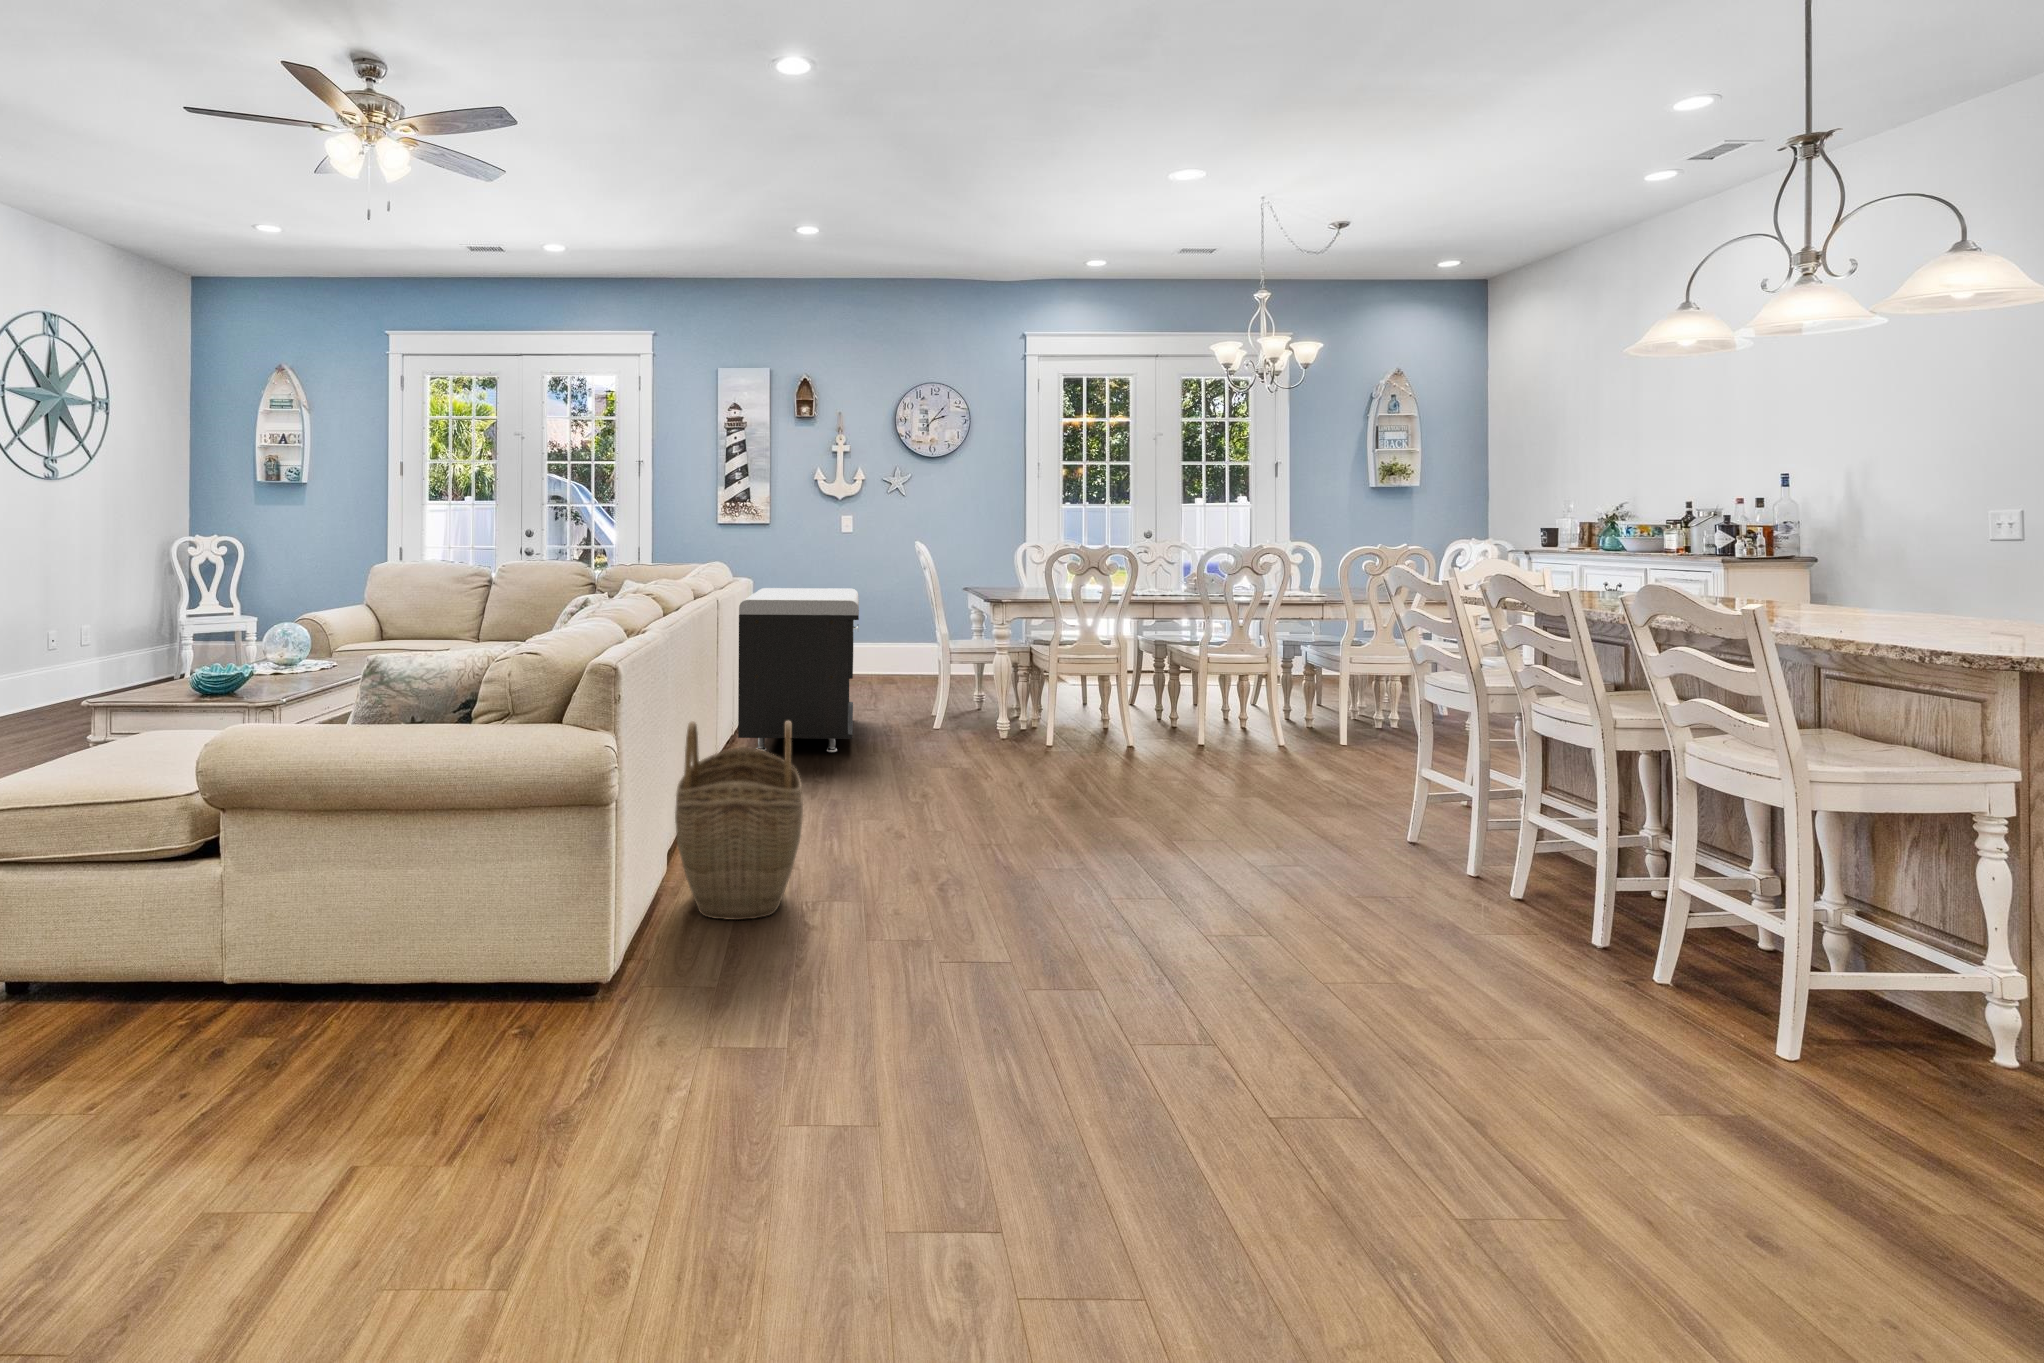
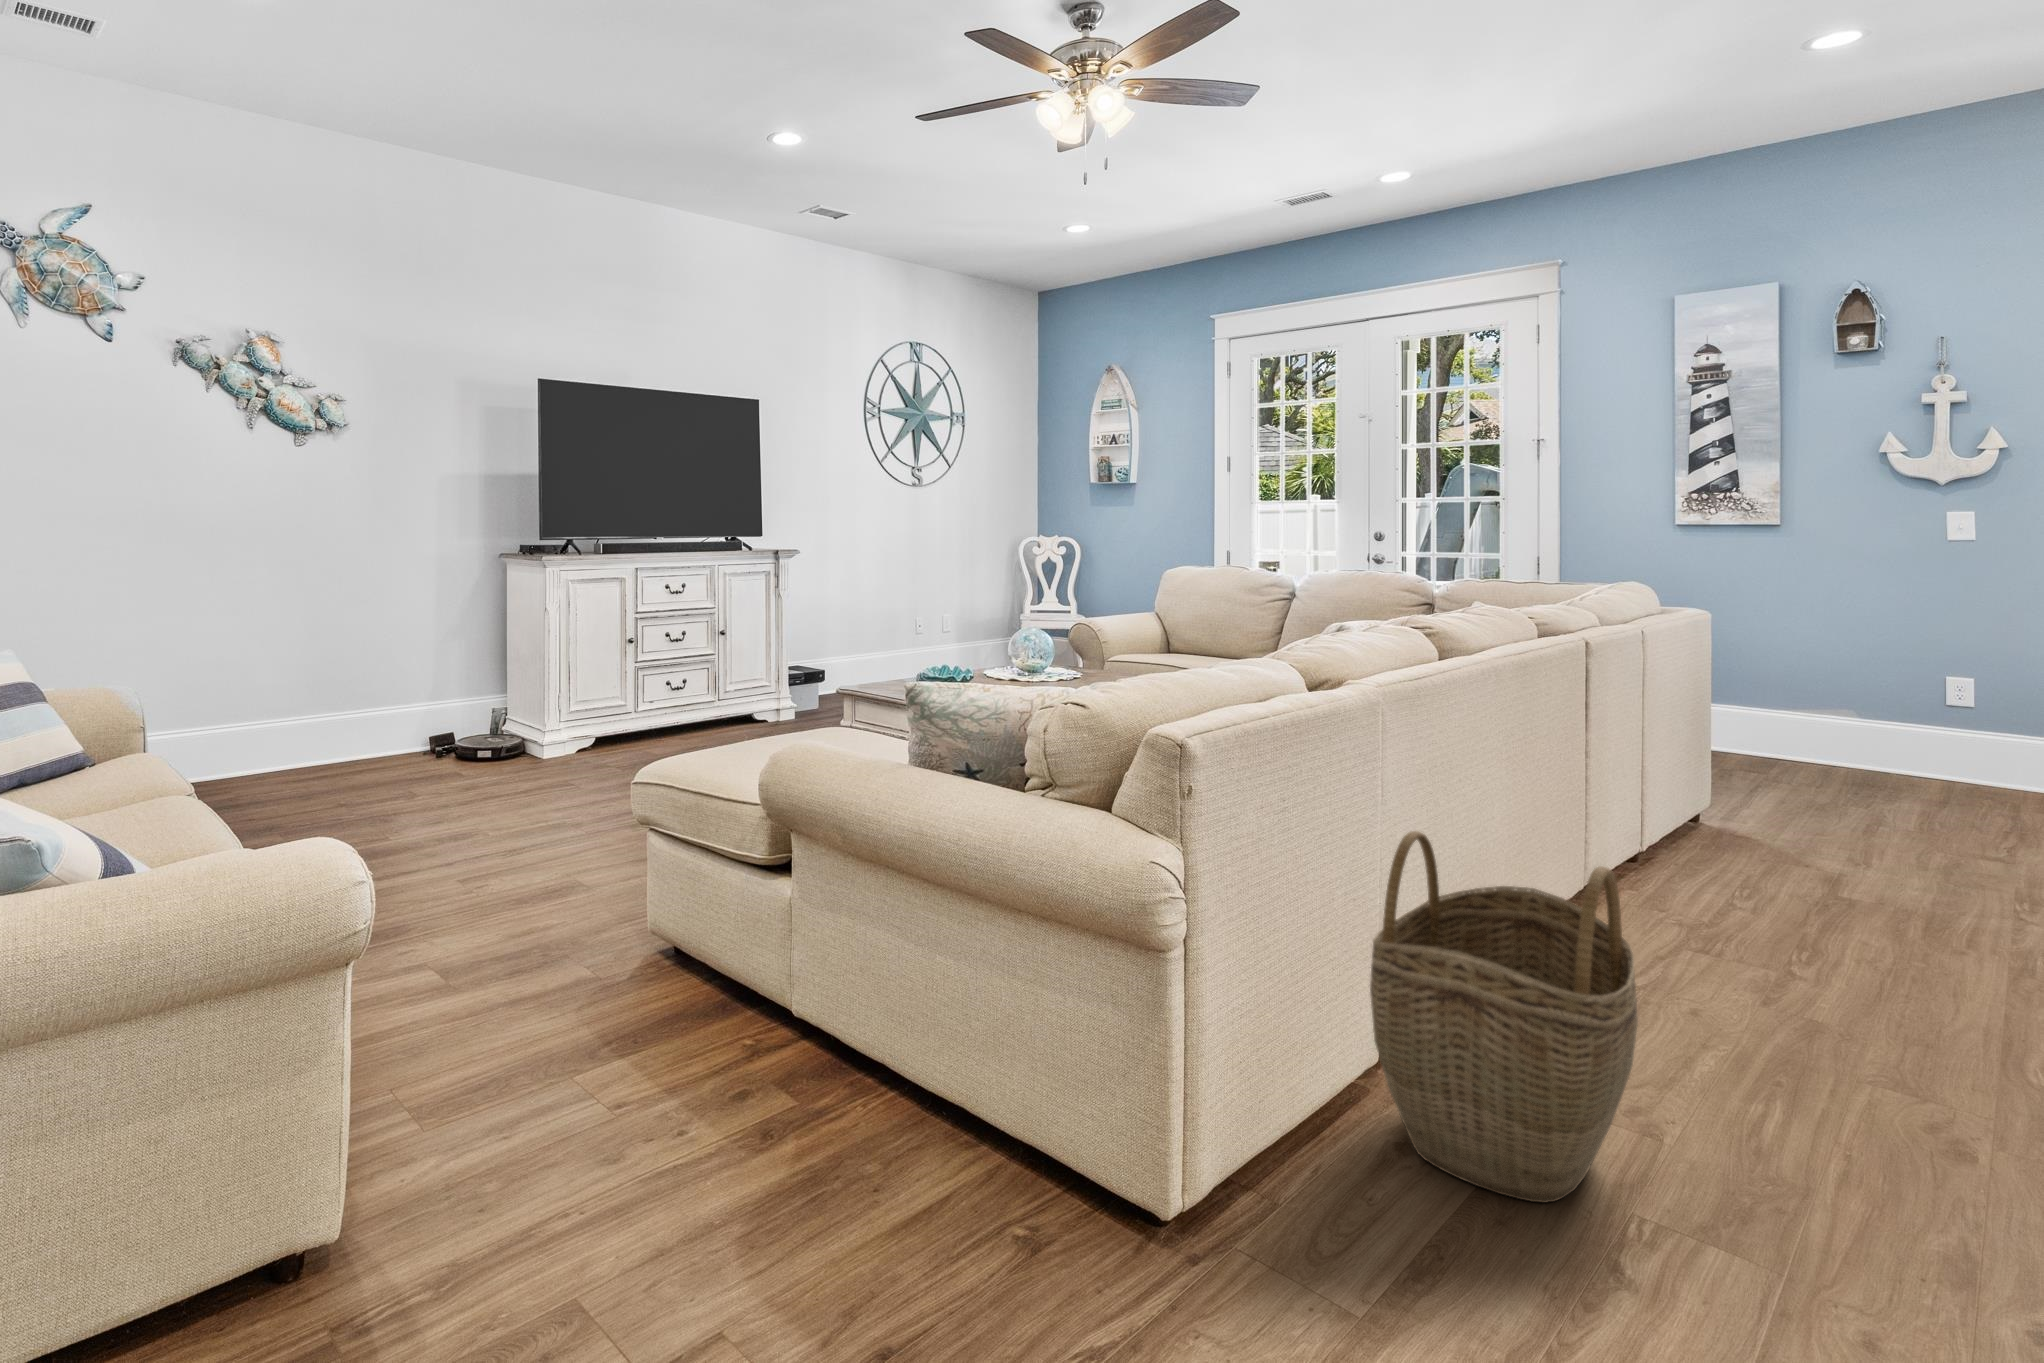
storage bench: present [738,588,859,752] -> none [1640,622,1939,914]

